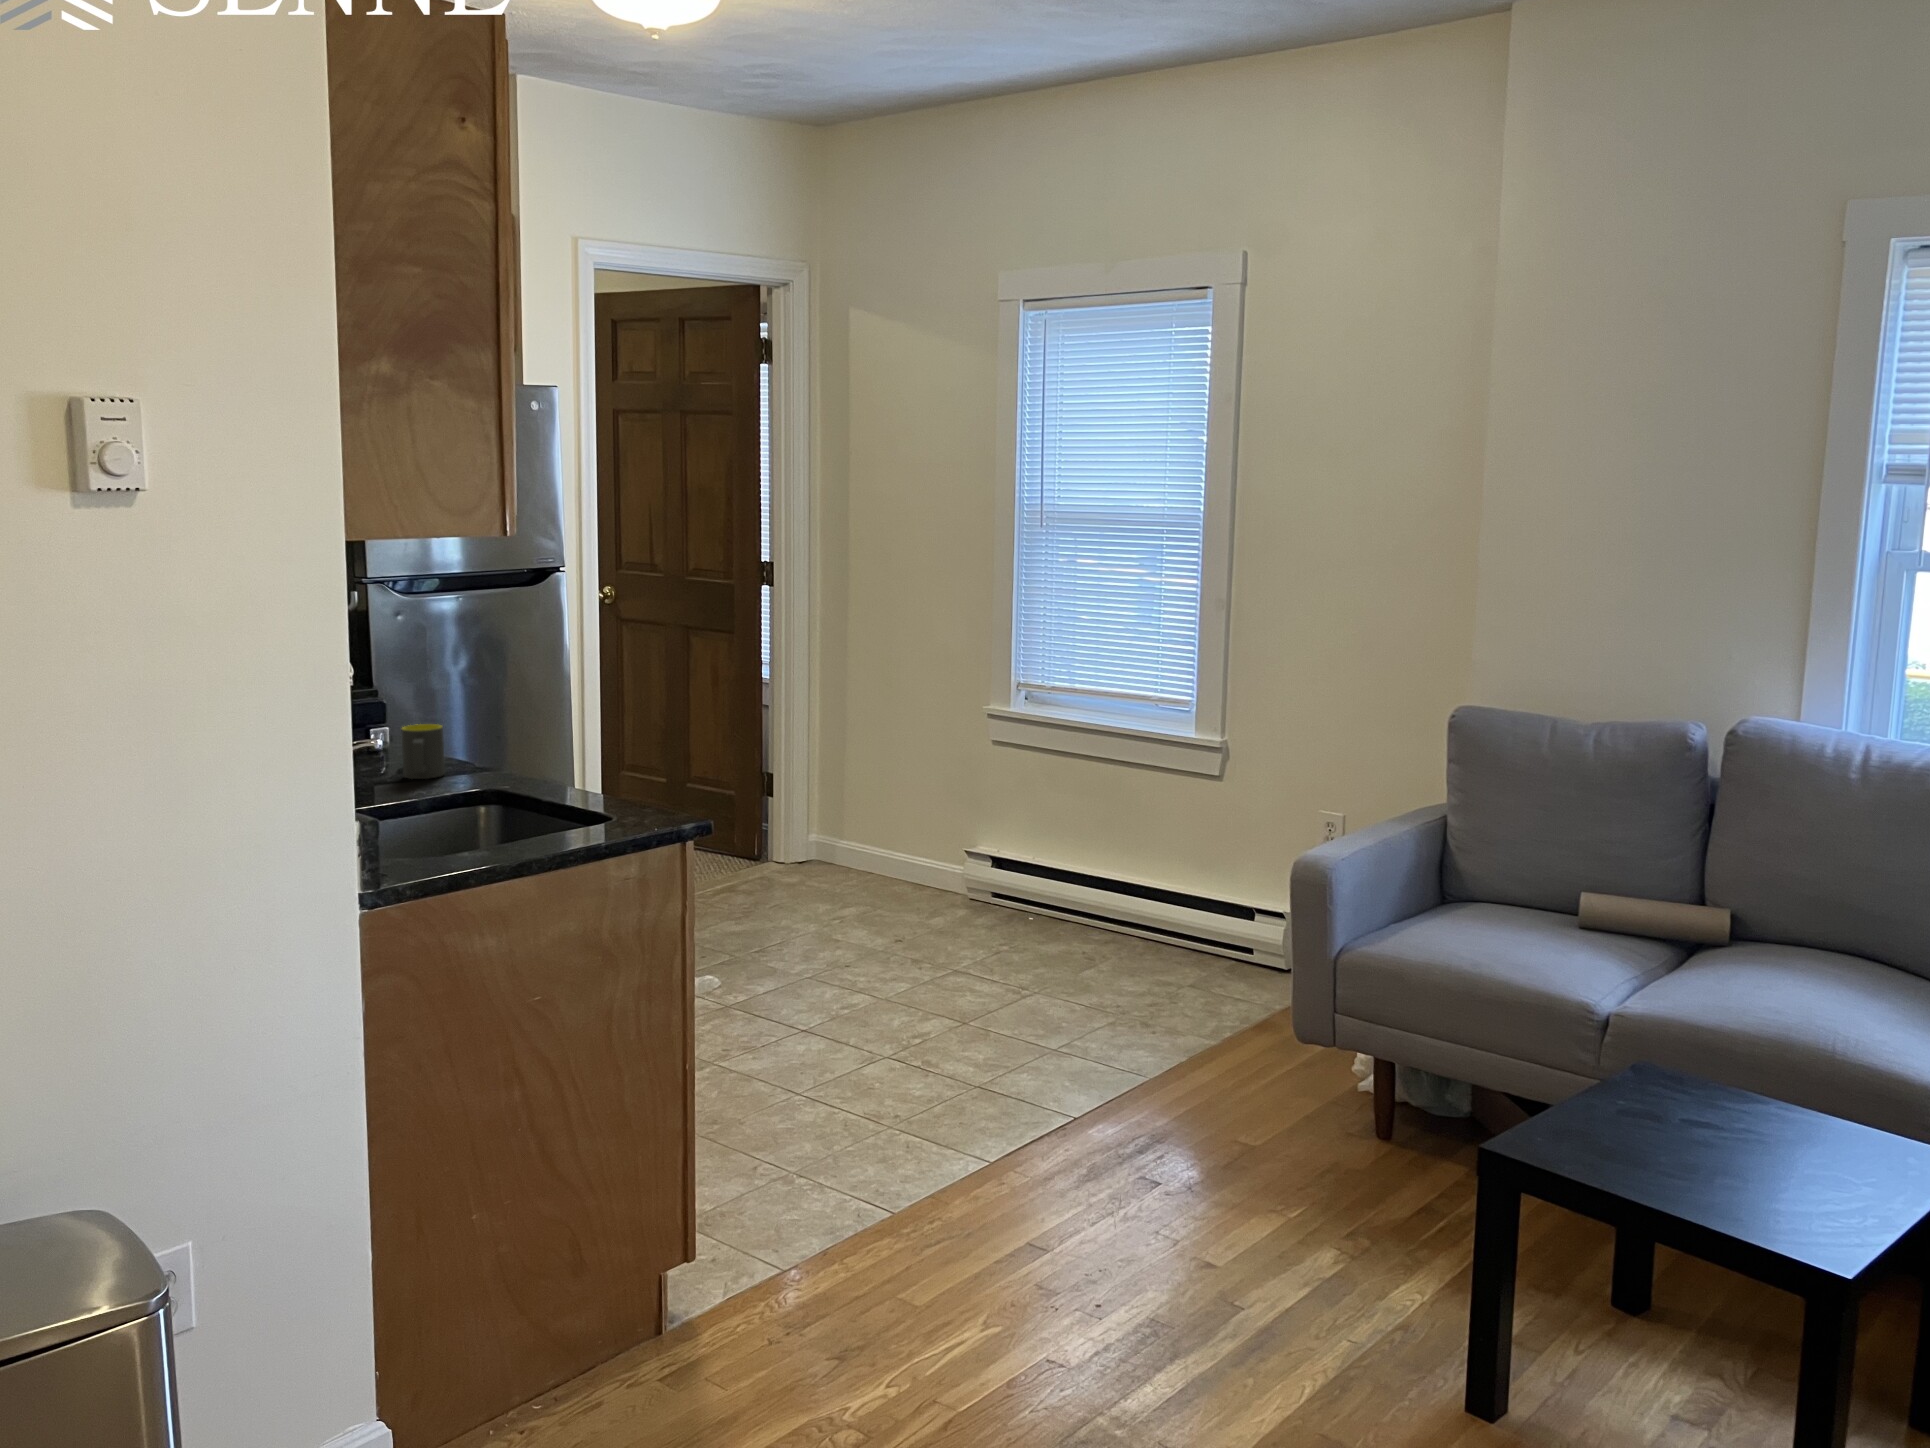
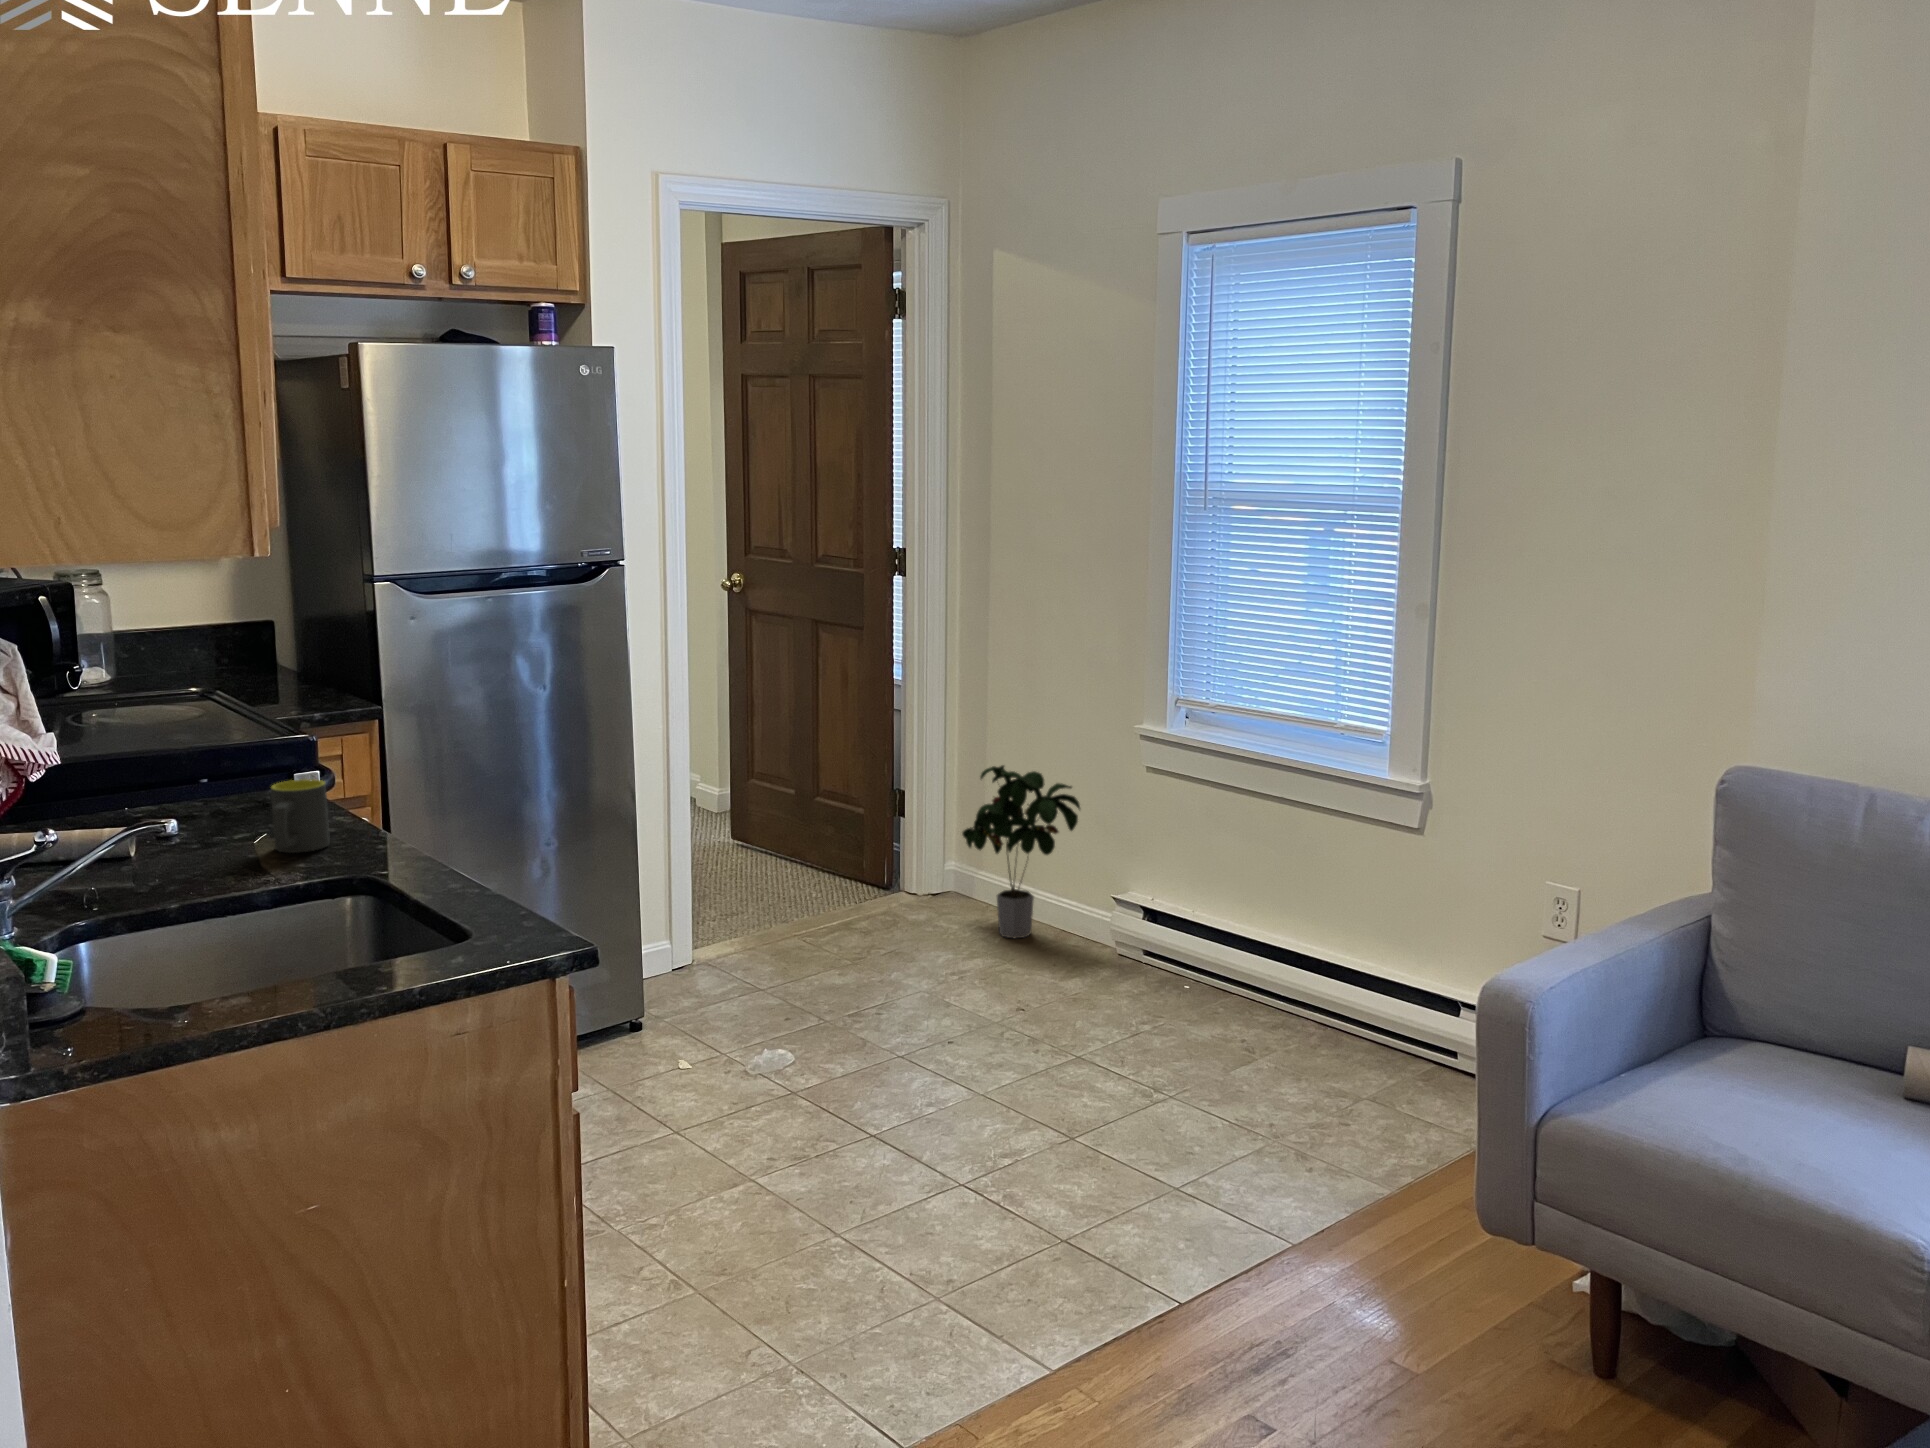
potted plant: none [828,745,935,892] -> present [962,765,1080,938]

